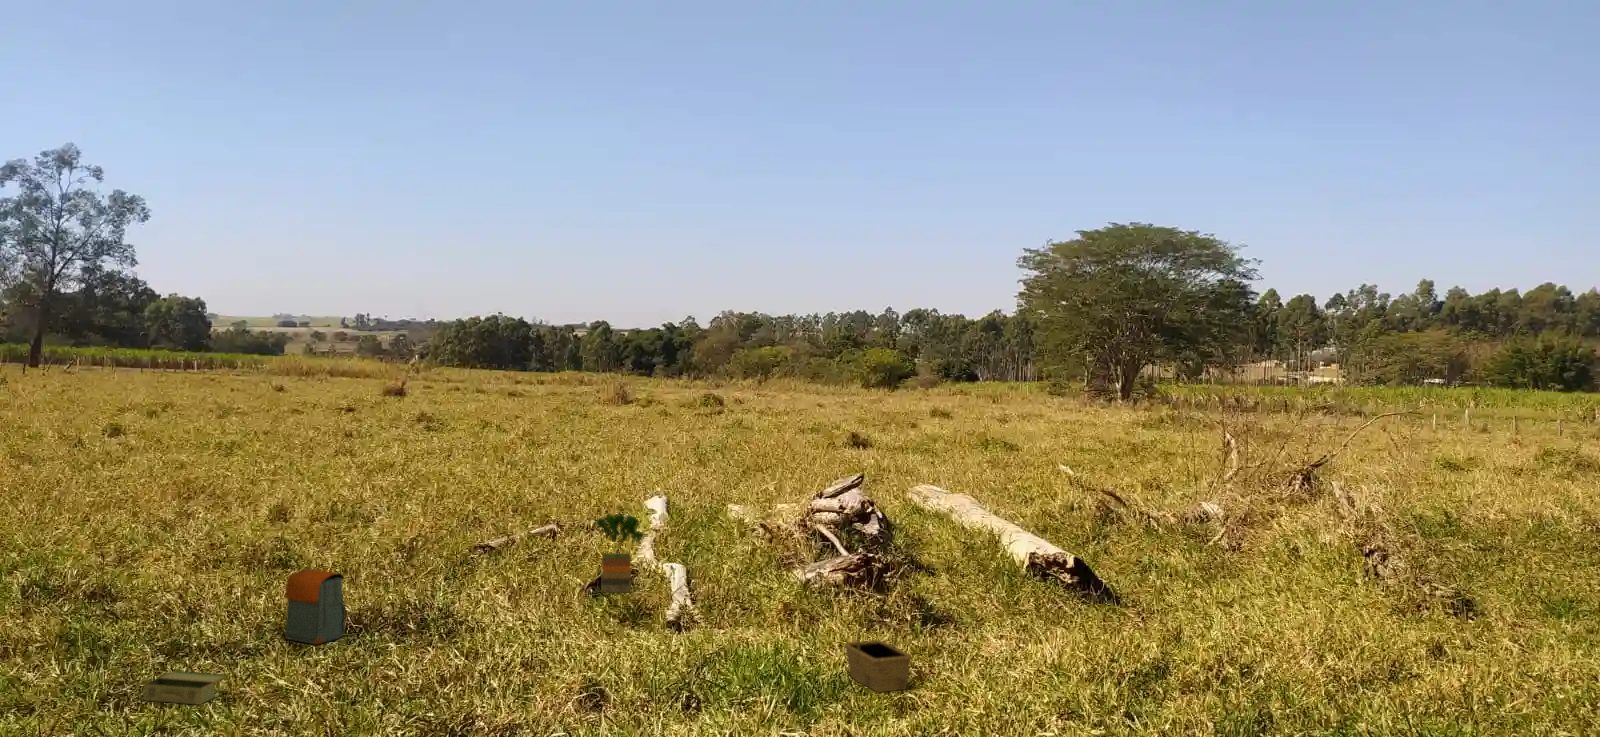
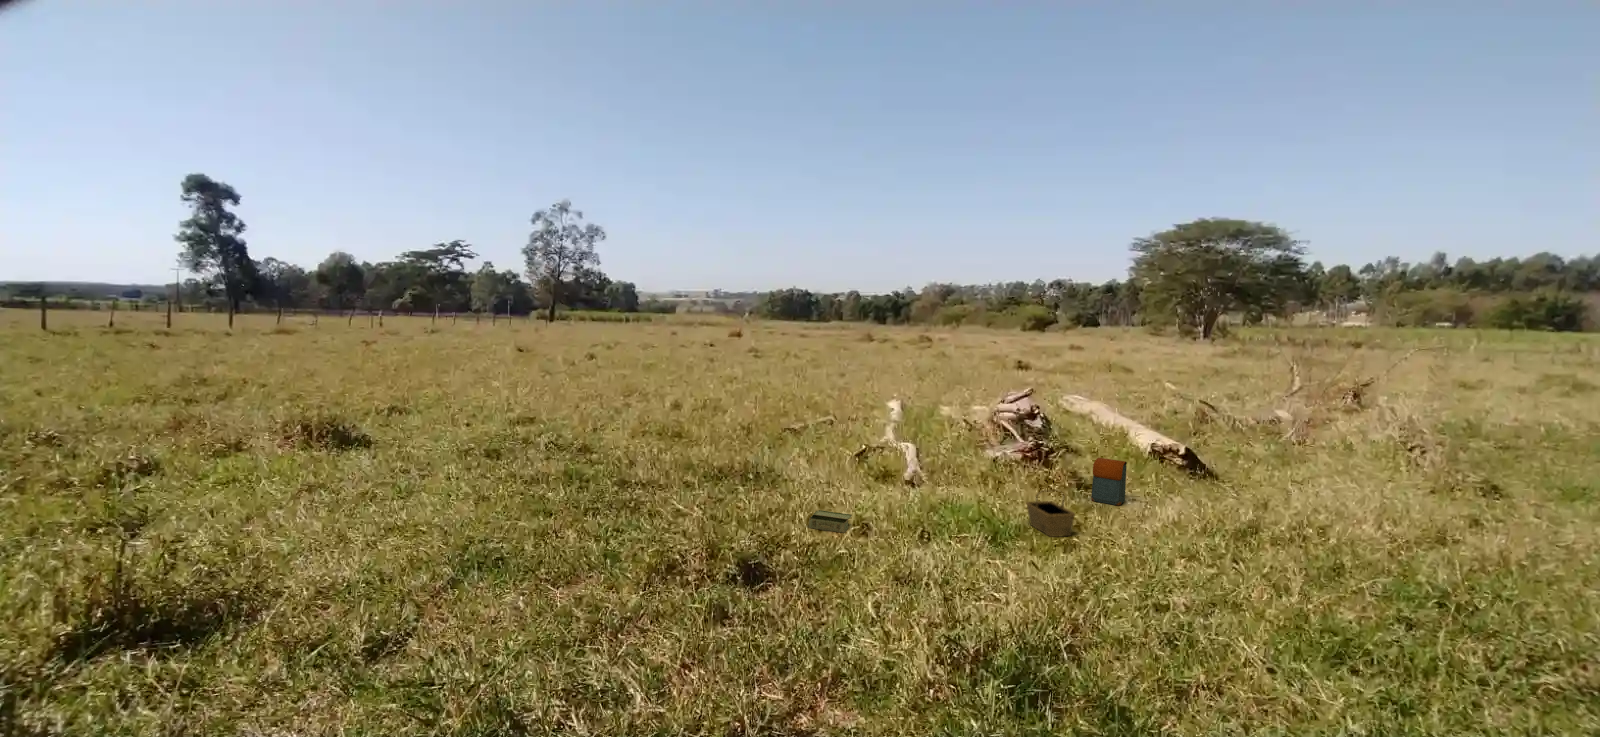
potted tree: present [595,514,644,592] -> none [858,411,890,460]
backpack: present [285,568,345,644] -> present [1091,458,1127,506]
toolbox: present [143,671,227,705] -> present [809,510,852,533]

